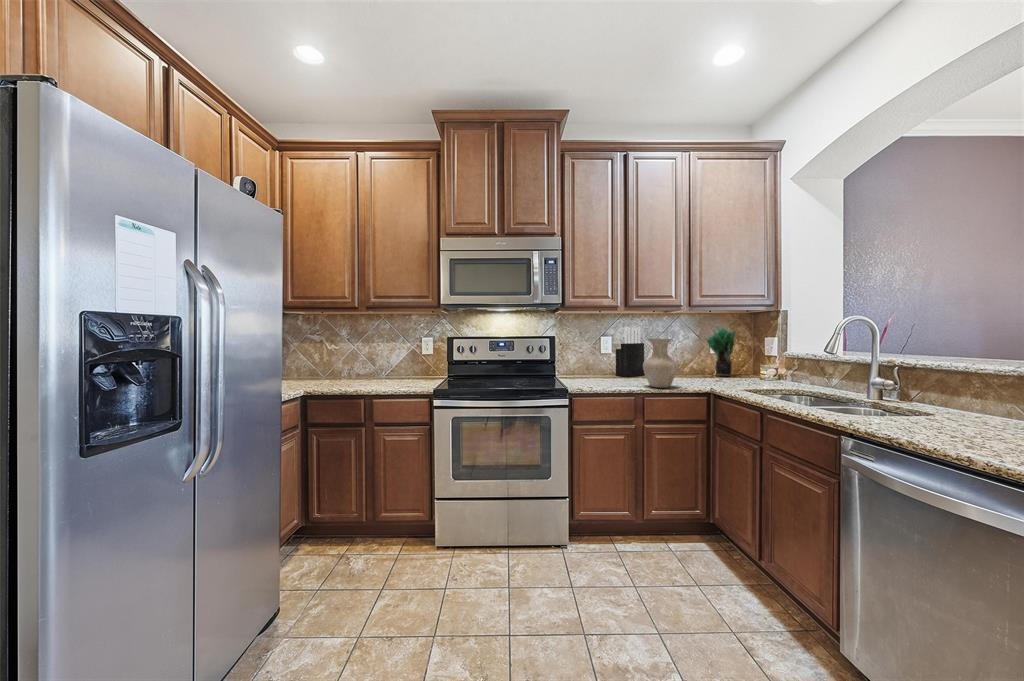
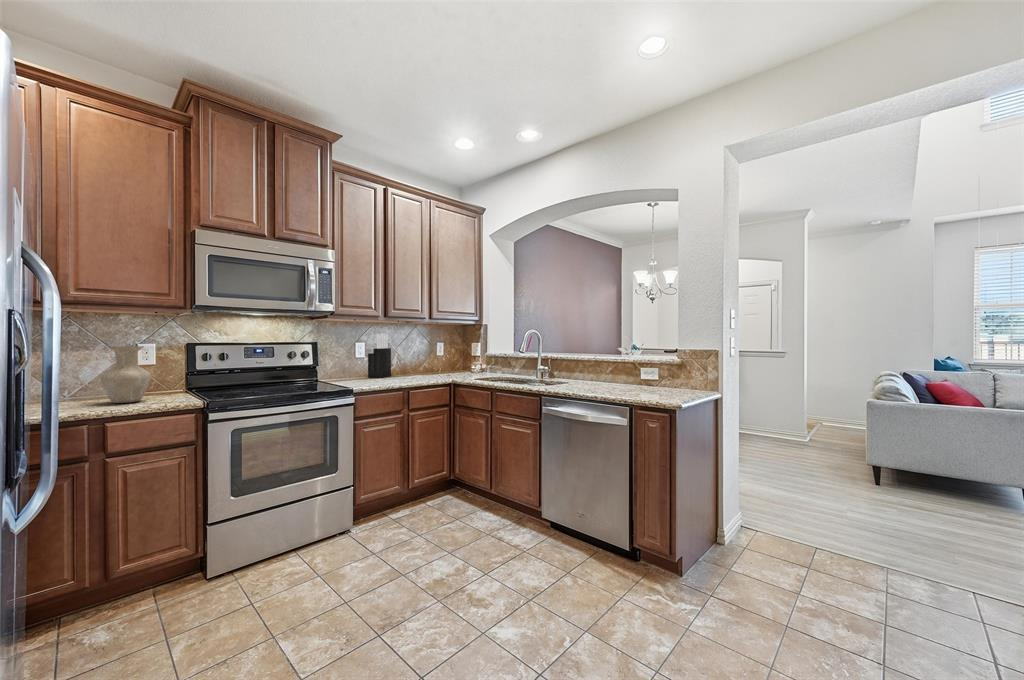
potted plant: present [707,326,736,376] -> none [434,334,457,373]
vase: present [643,339,678,388] -> present [100,346,151,403]

